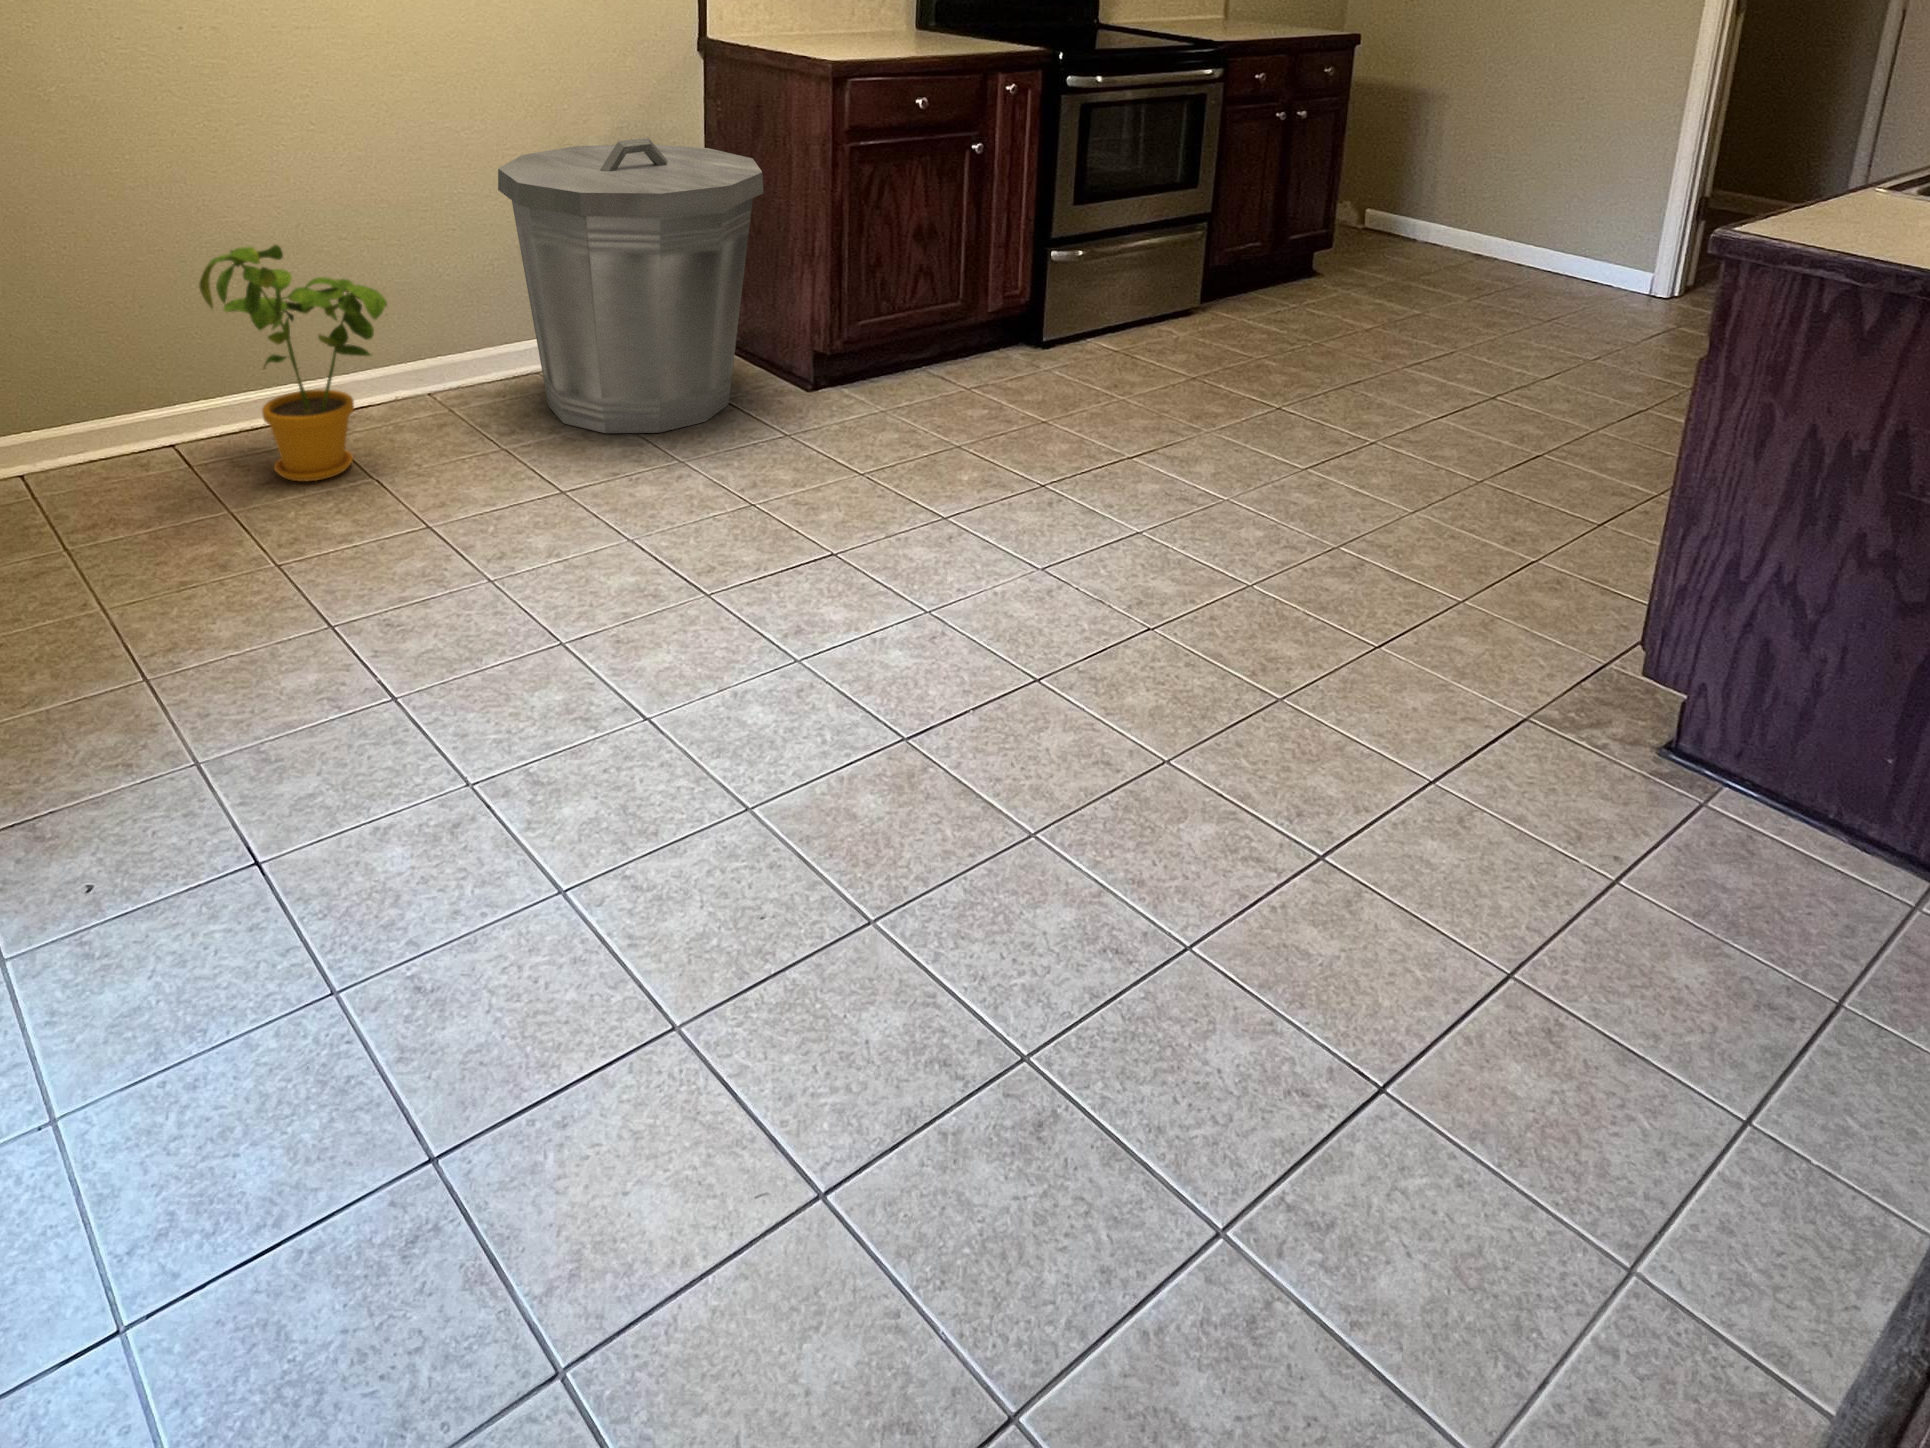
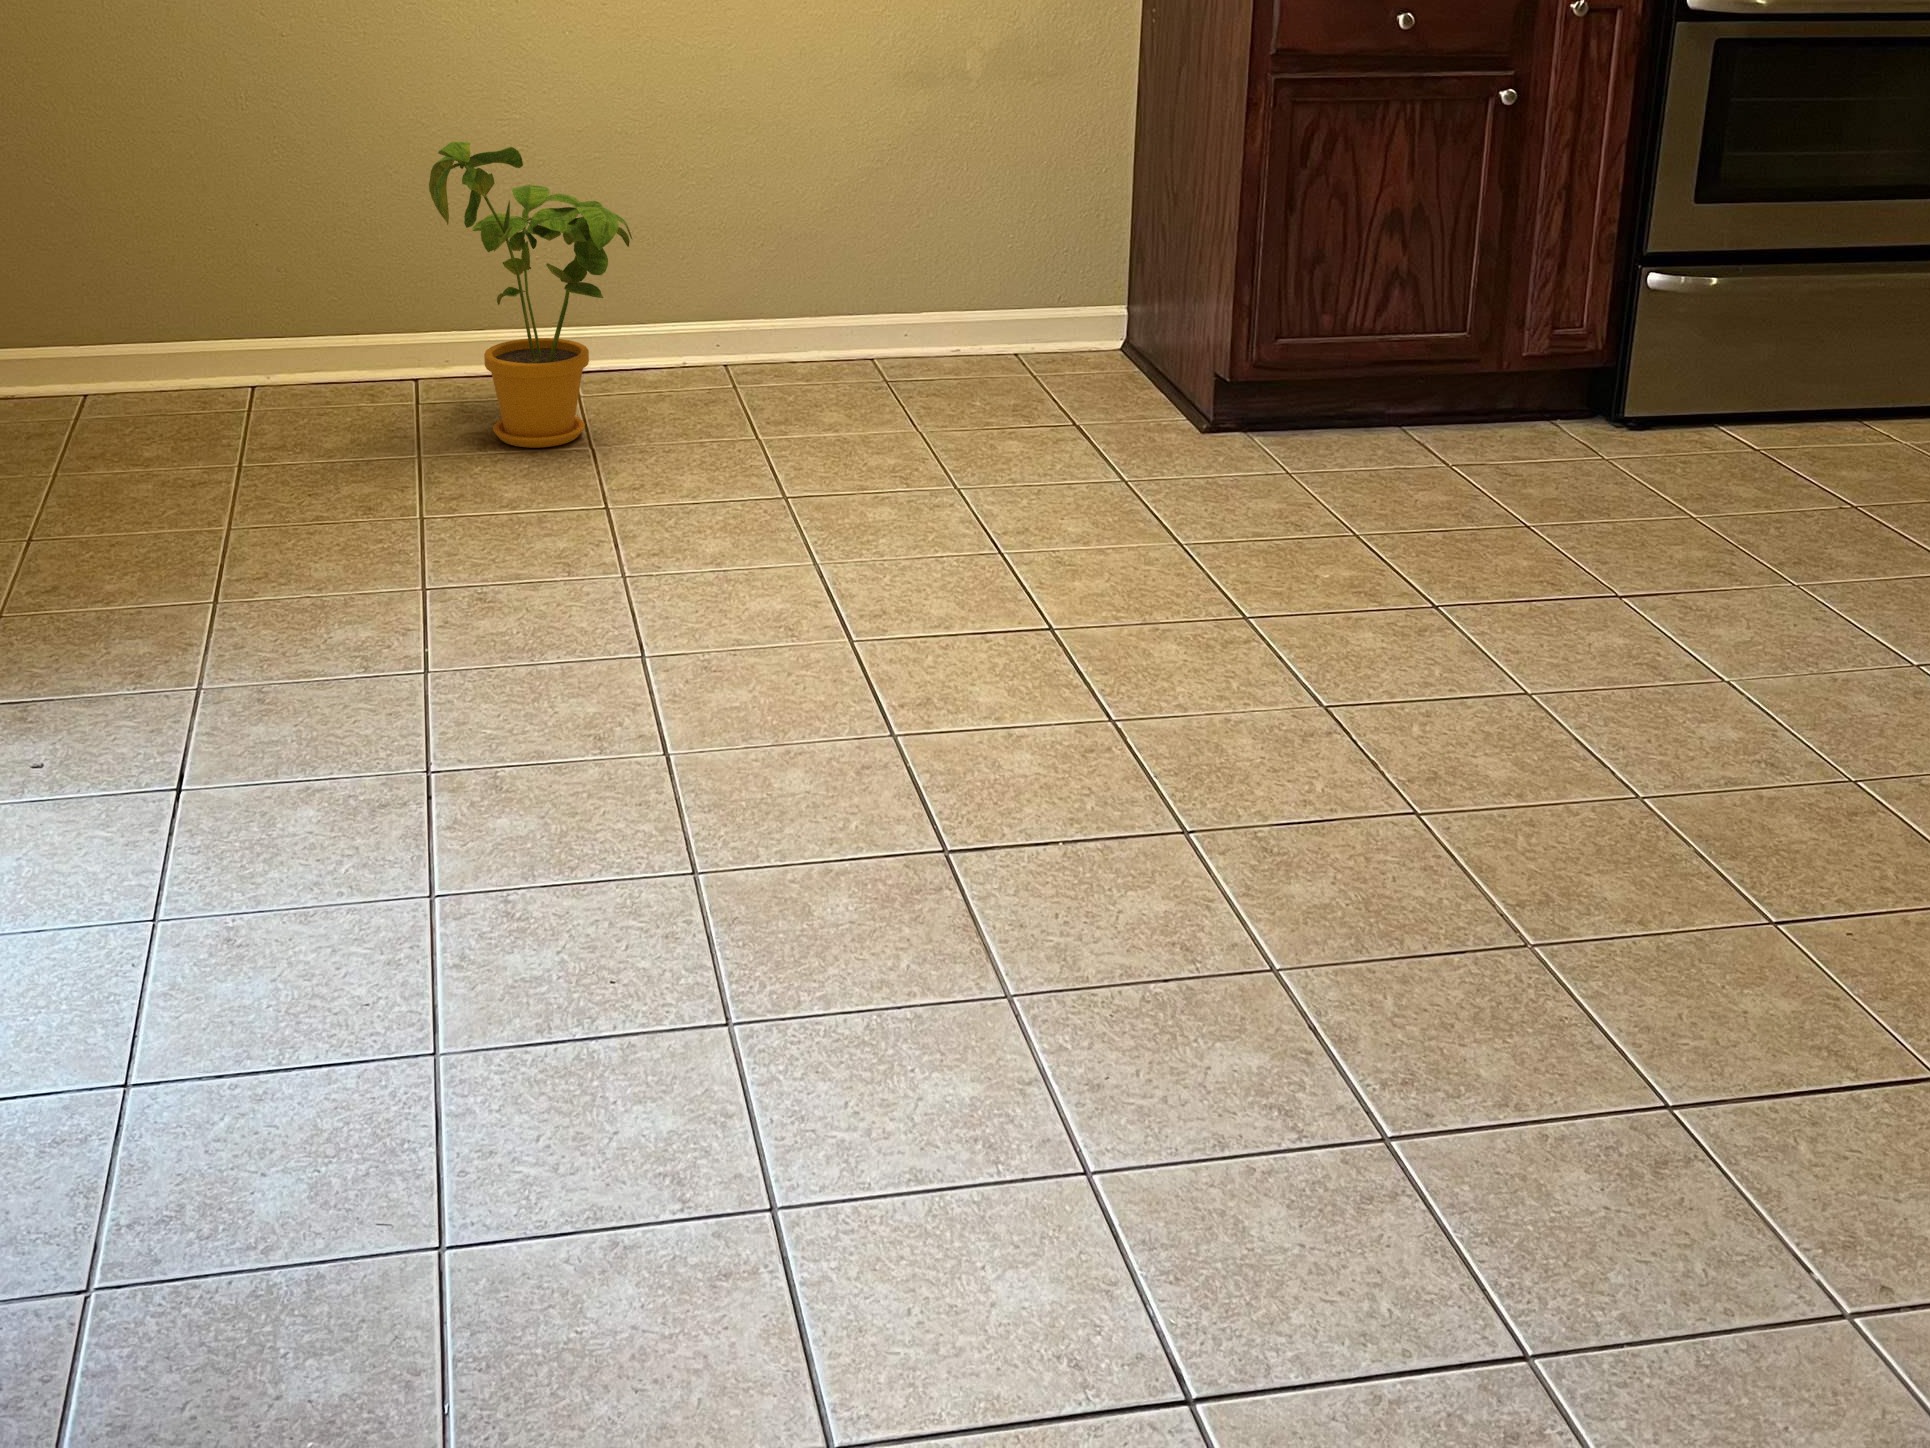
trash can: present [498,138,764,433] -> none [805,47,1158,459]

